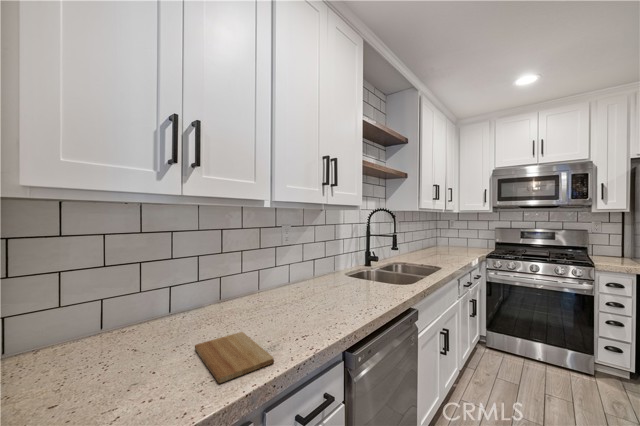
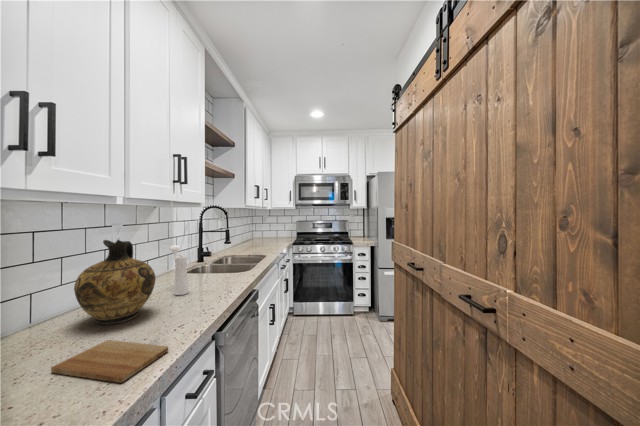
ceramic jug: none [236,239,296,316] -> present [74,240,156,325]
pepper mill: none [321,248,334,300] -> present [170,245,188,295]

